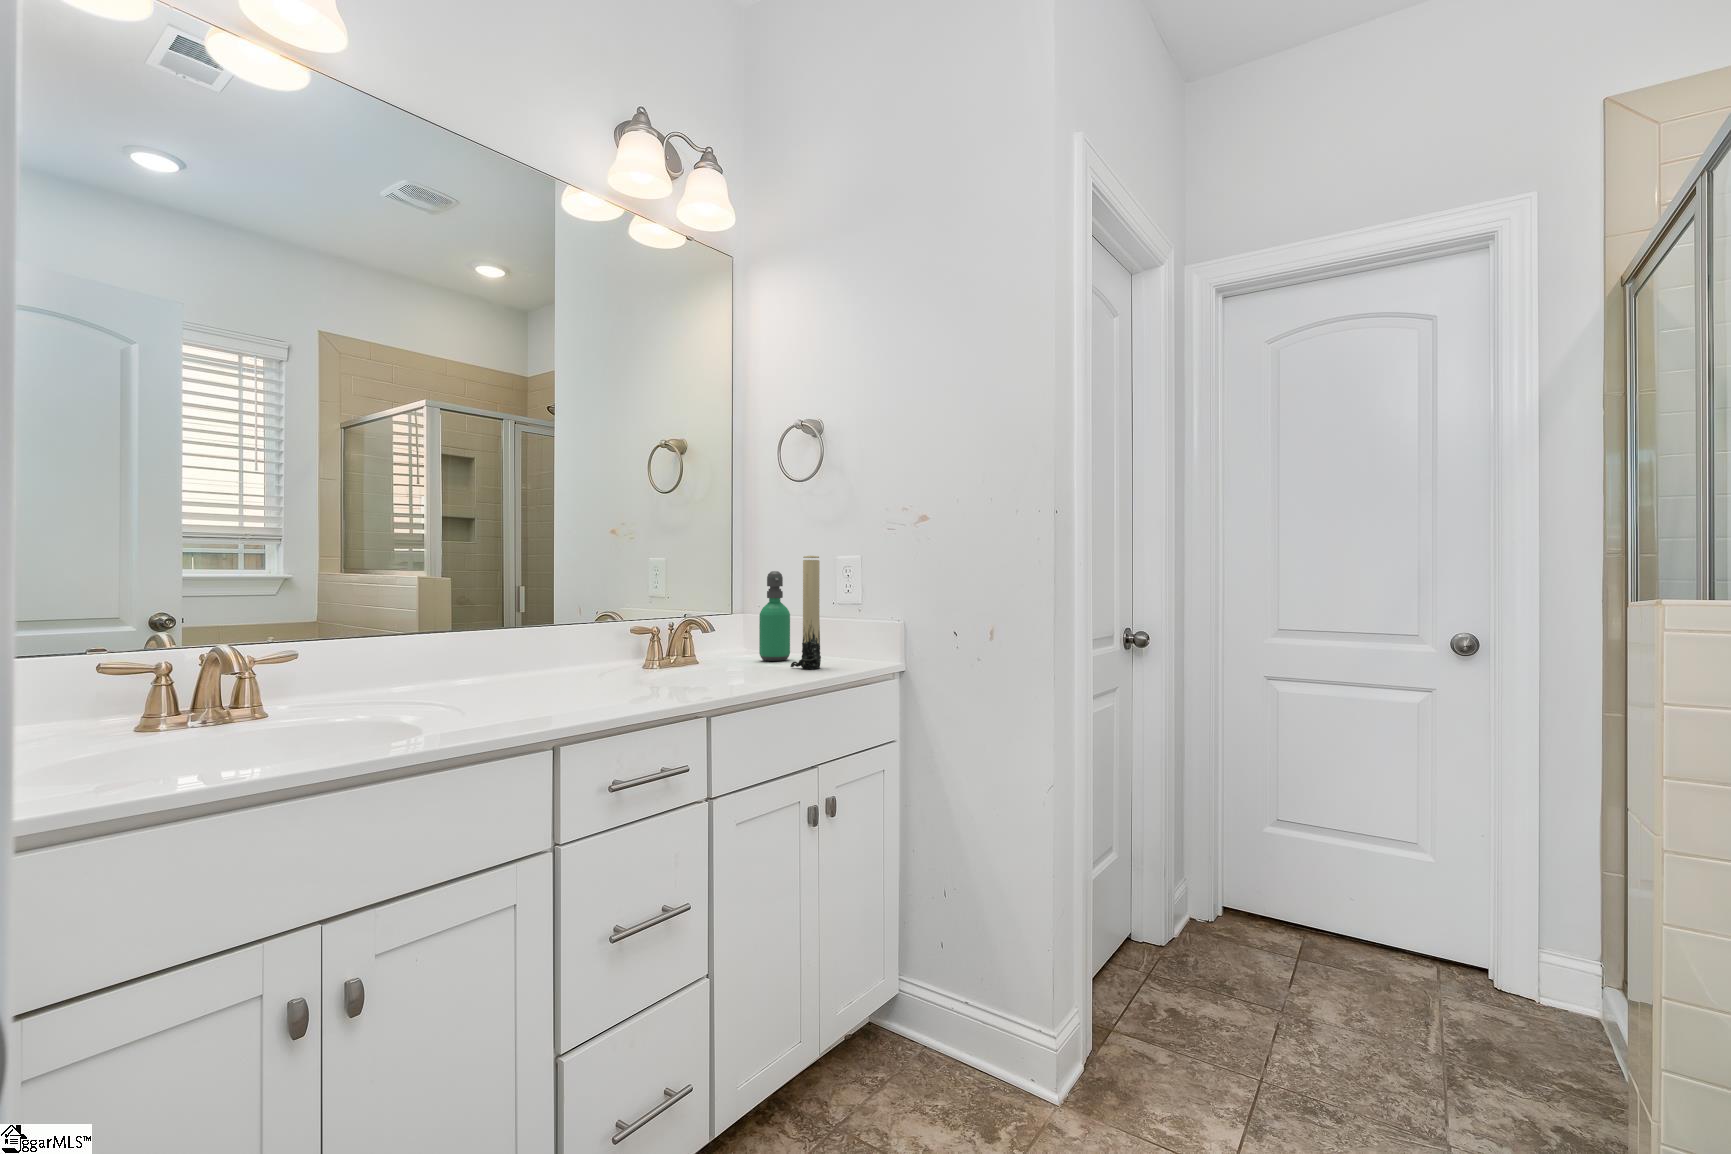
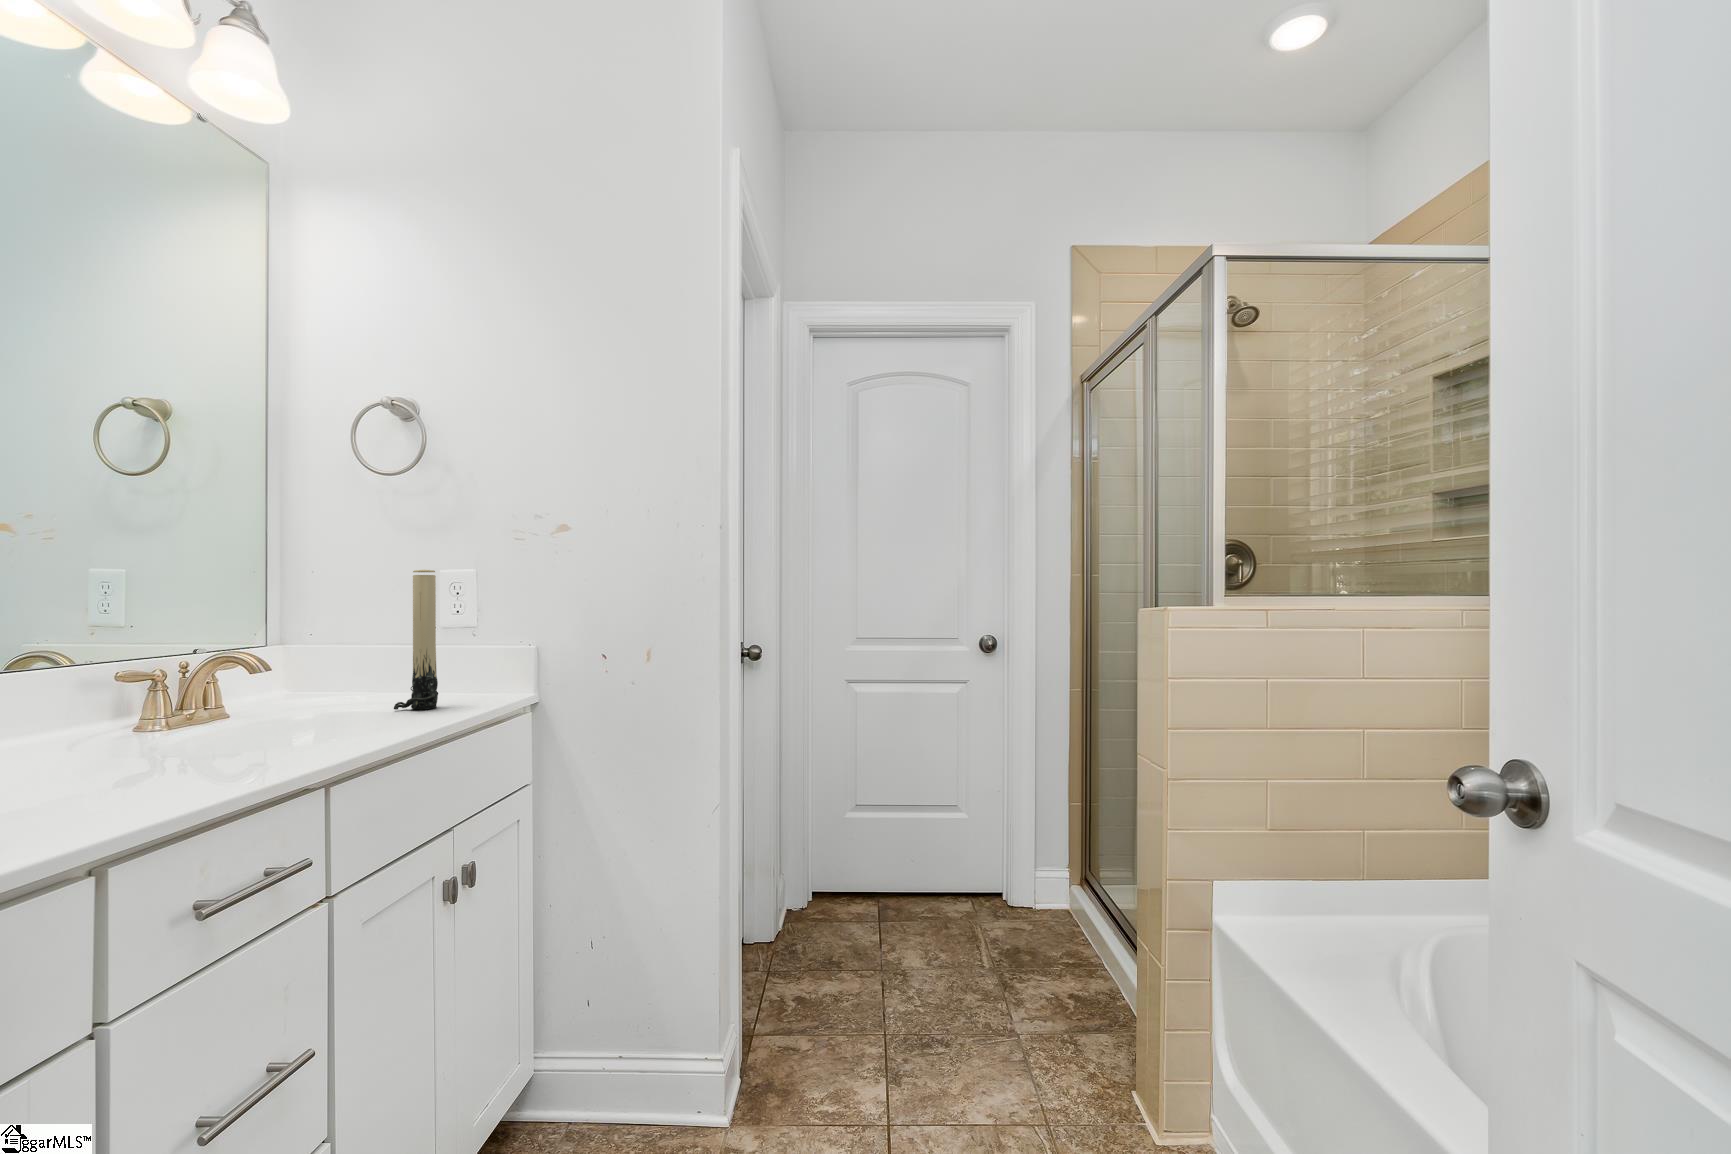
soap dispenser: present [759,571,790,661] -> none [326,588,372,704]

